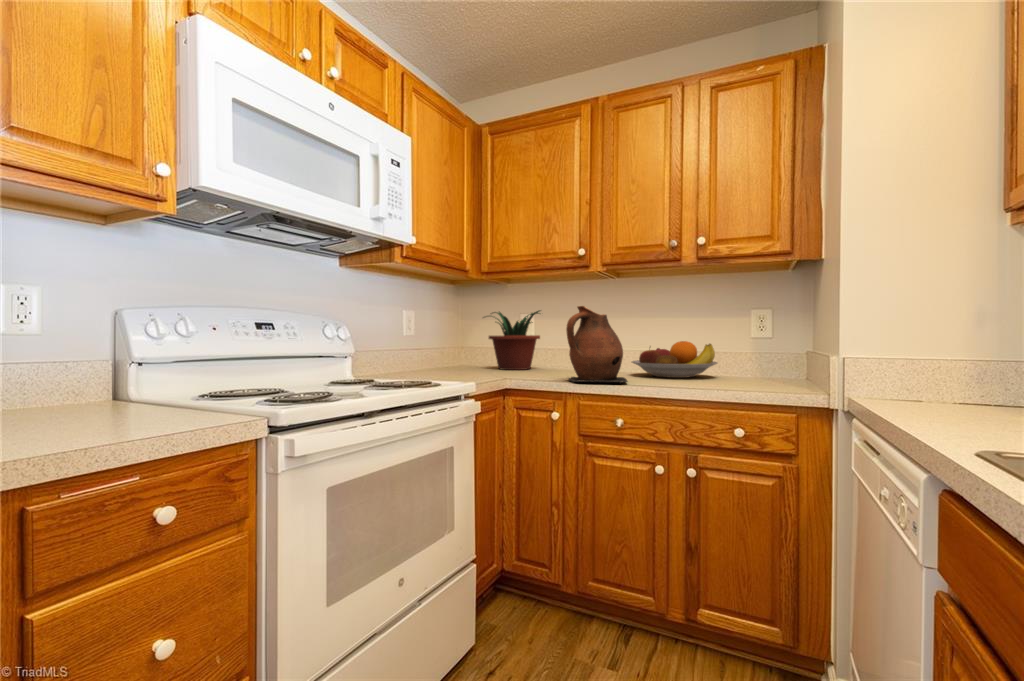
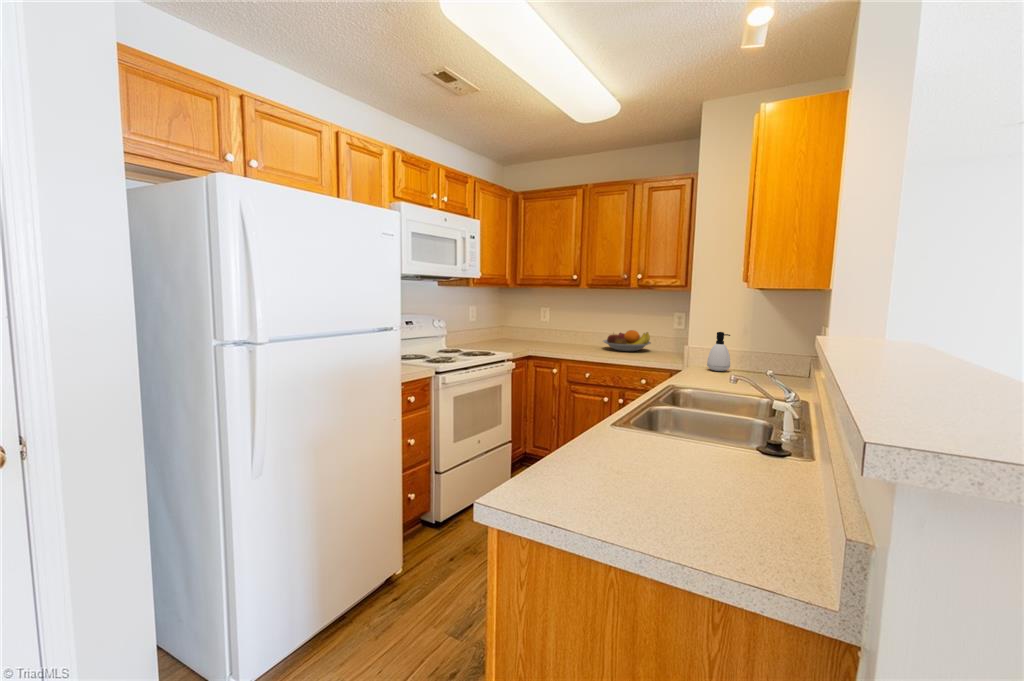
ceramic pitcher: present [566,306,627,383] -> none [561,313,594,356]
potted plant: present [486,310,541,370] -> none [517,305,556,342]
soap dispenser: none [892,319,952,403] -> present [707,332,730,371]

